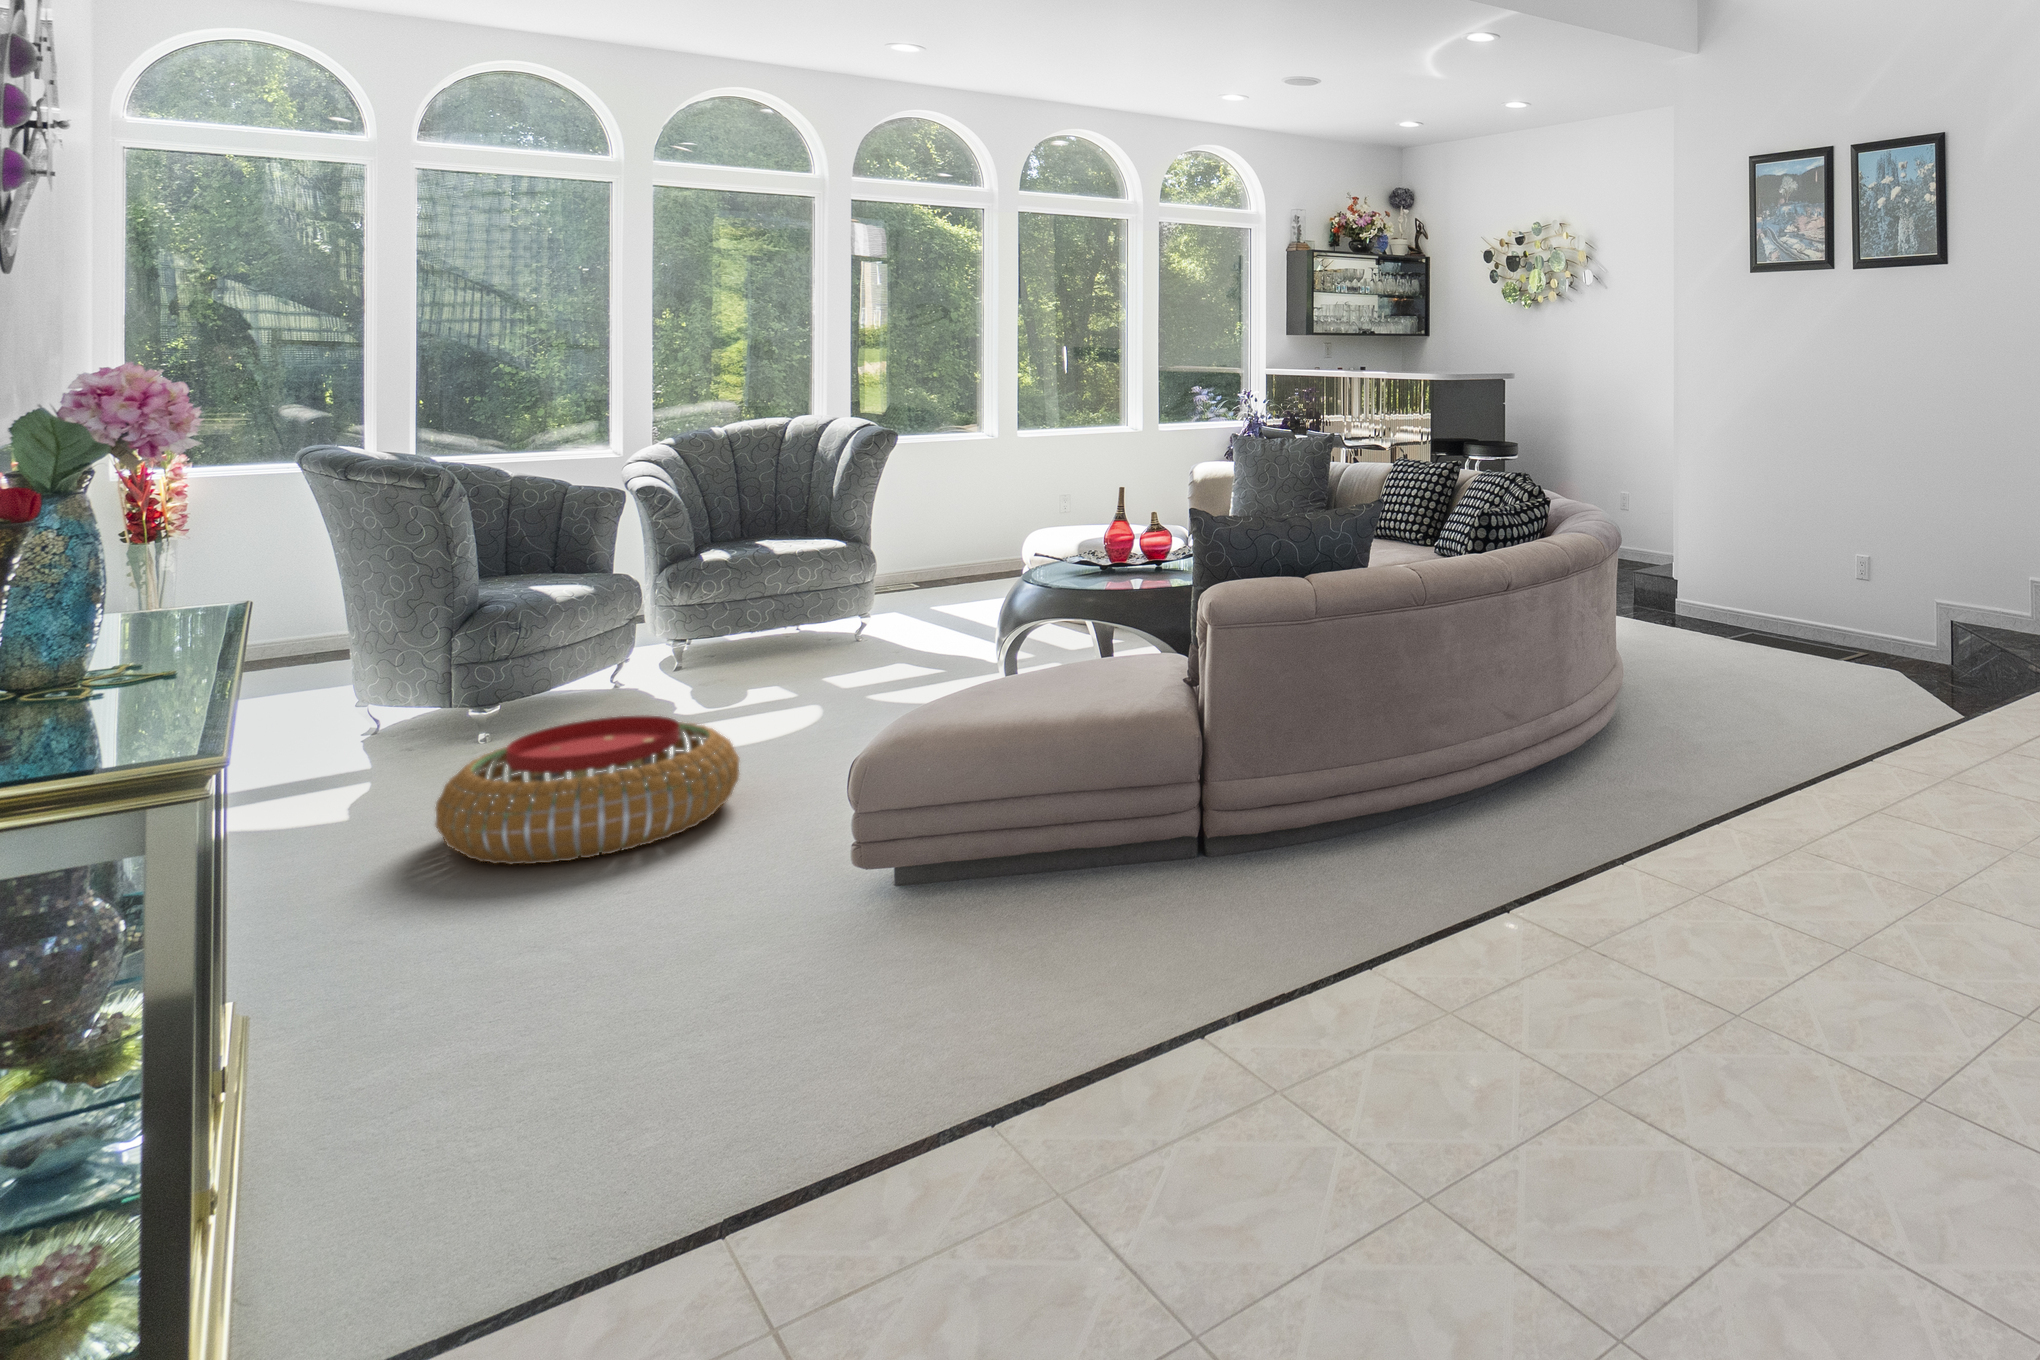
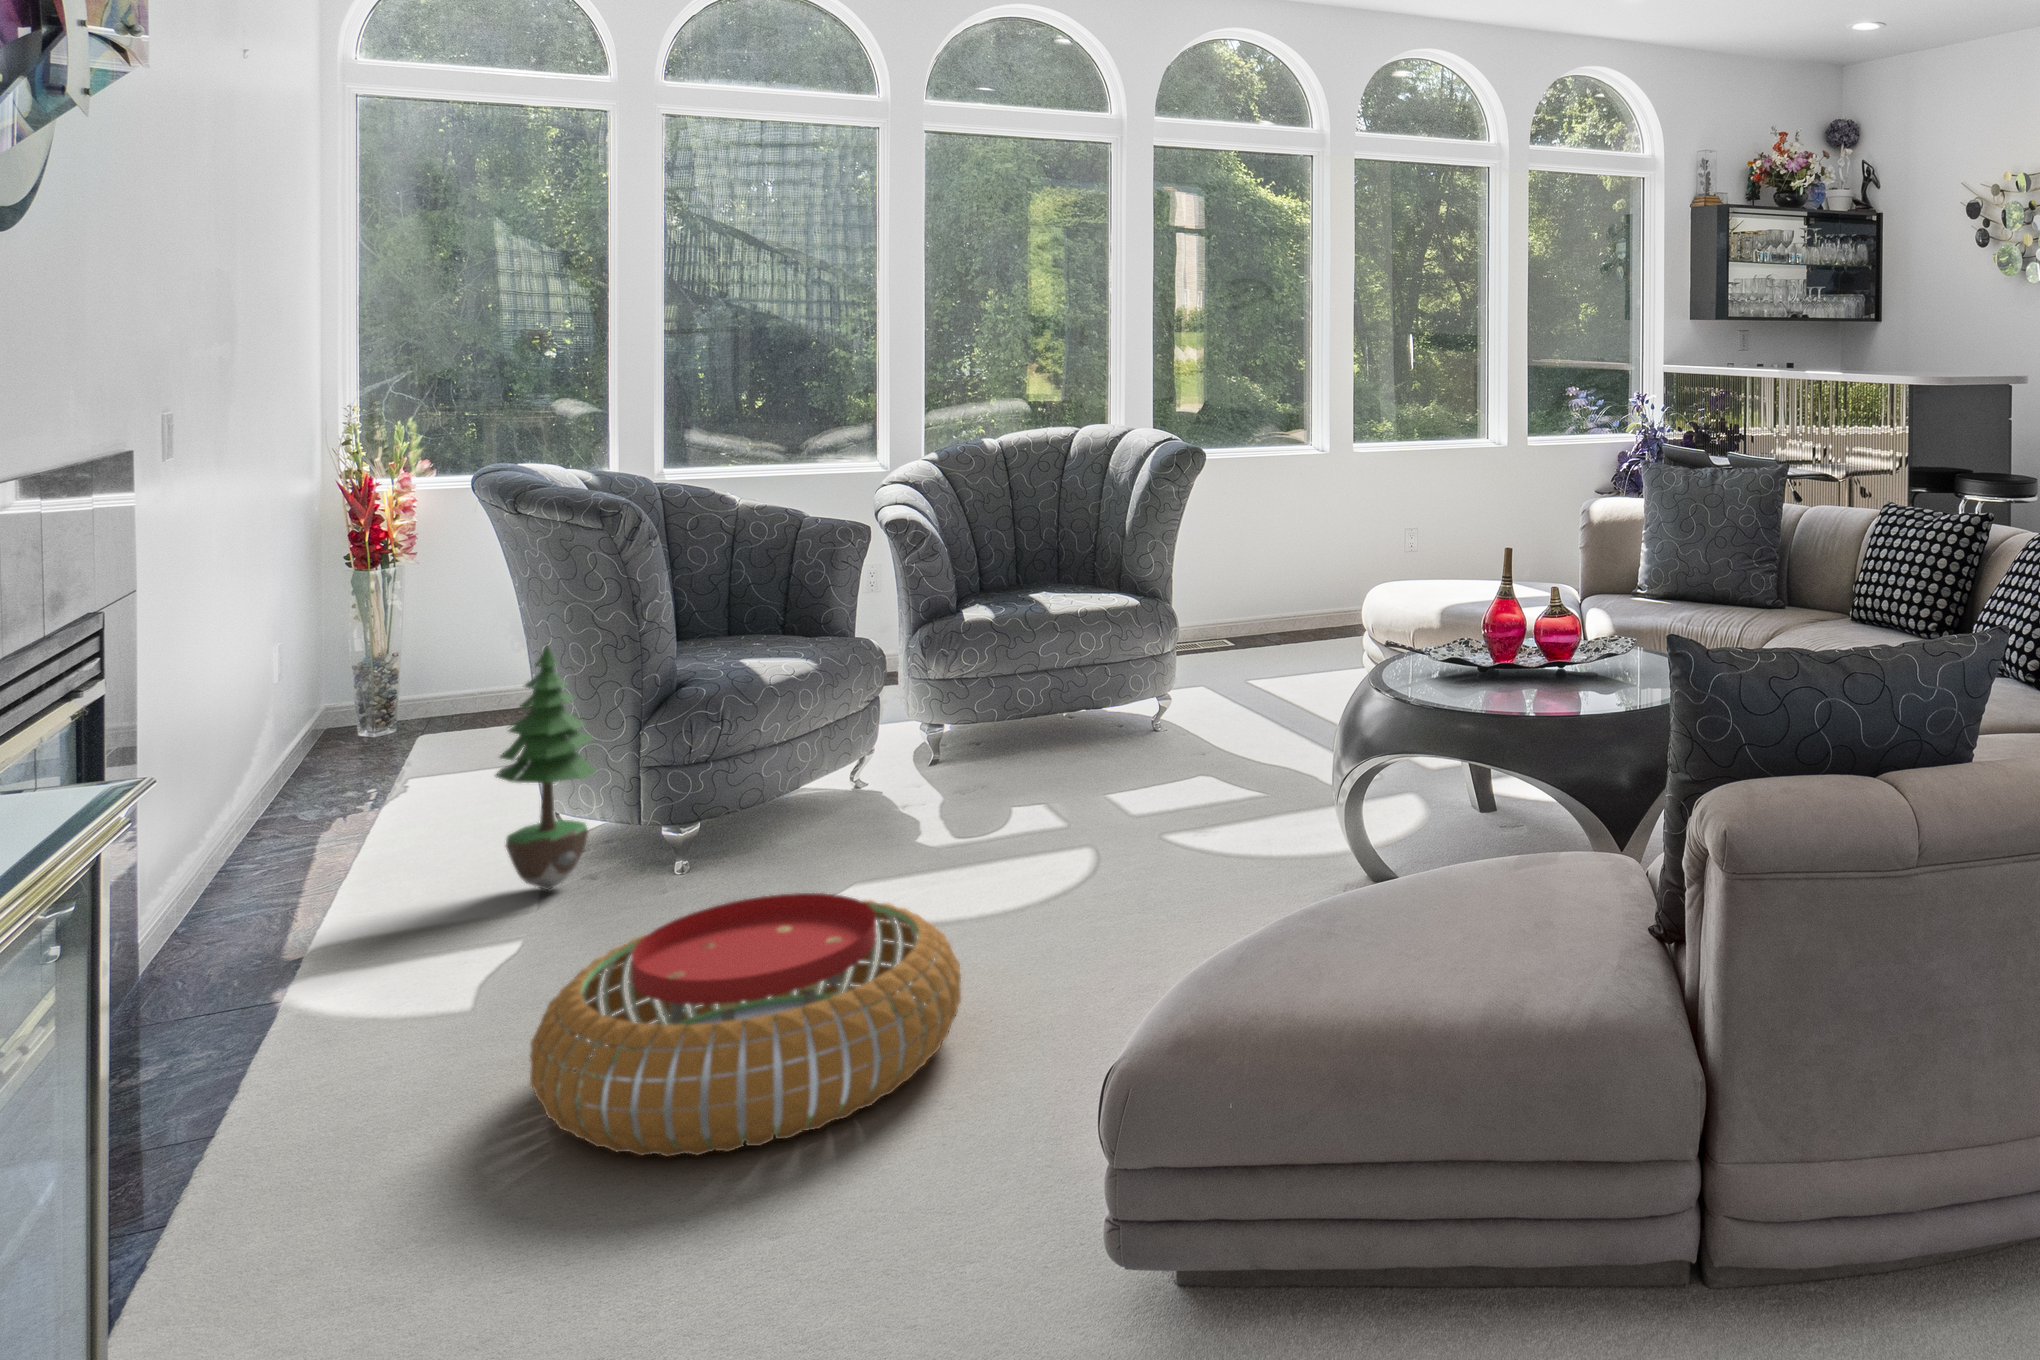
potted tree: none [336,574,422,757] -> present [495,646,596,890]

